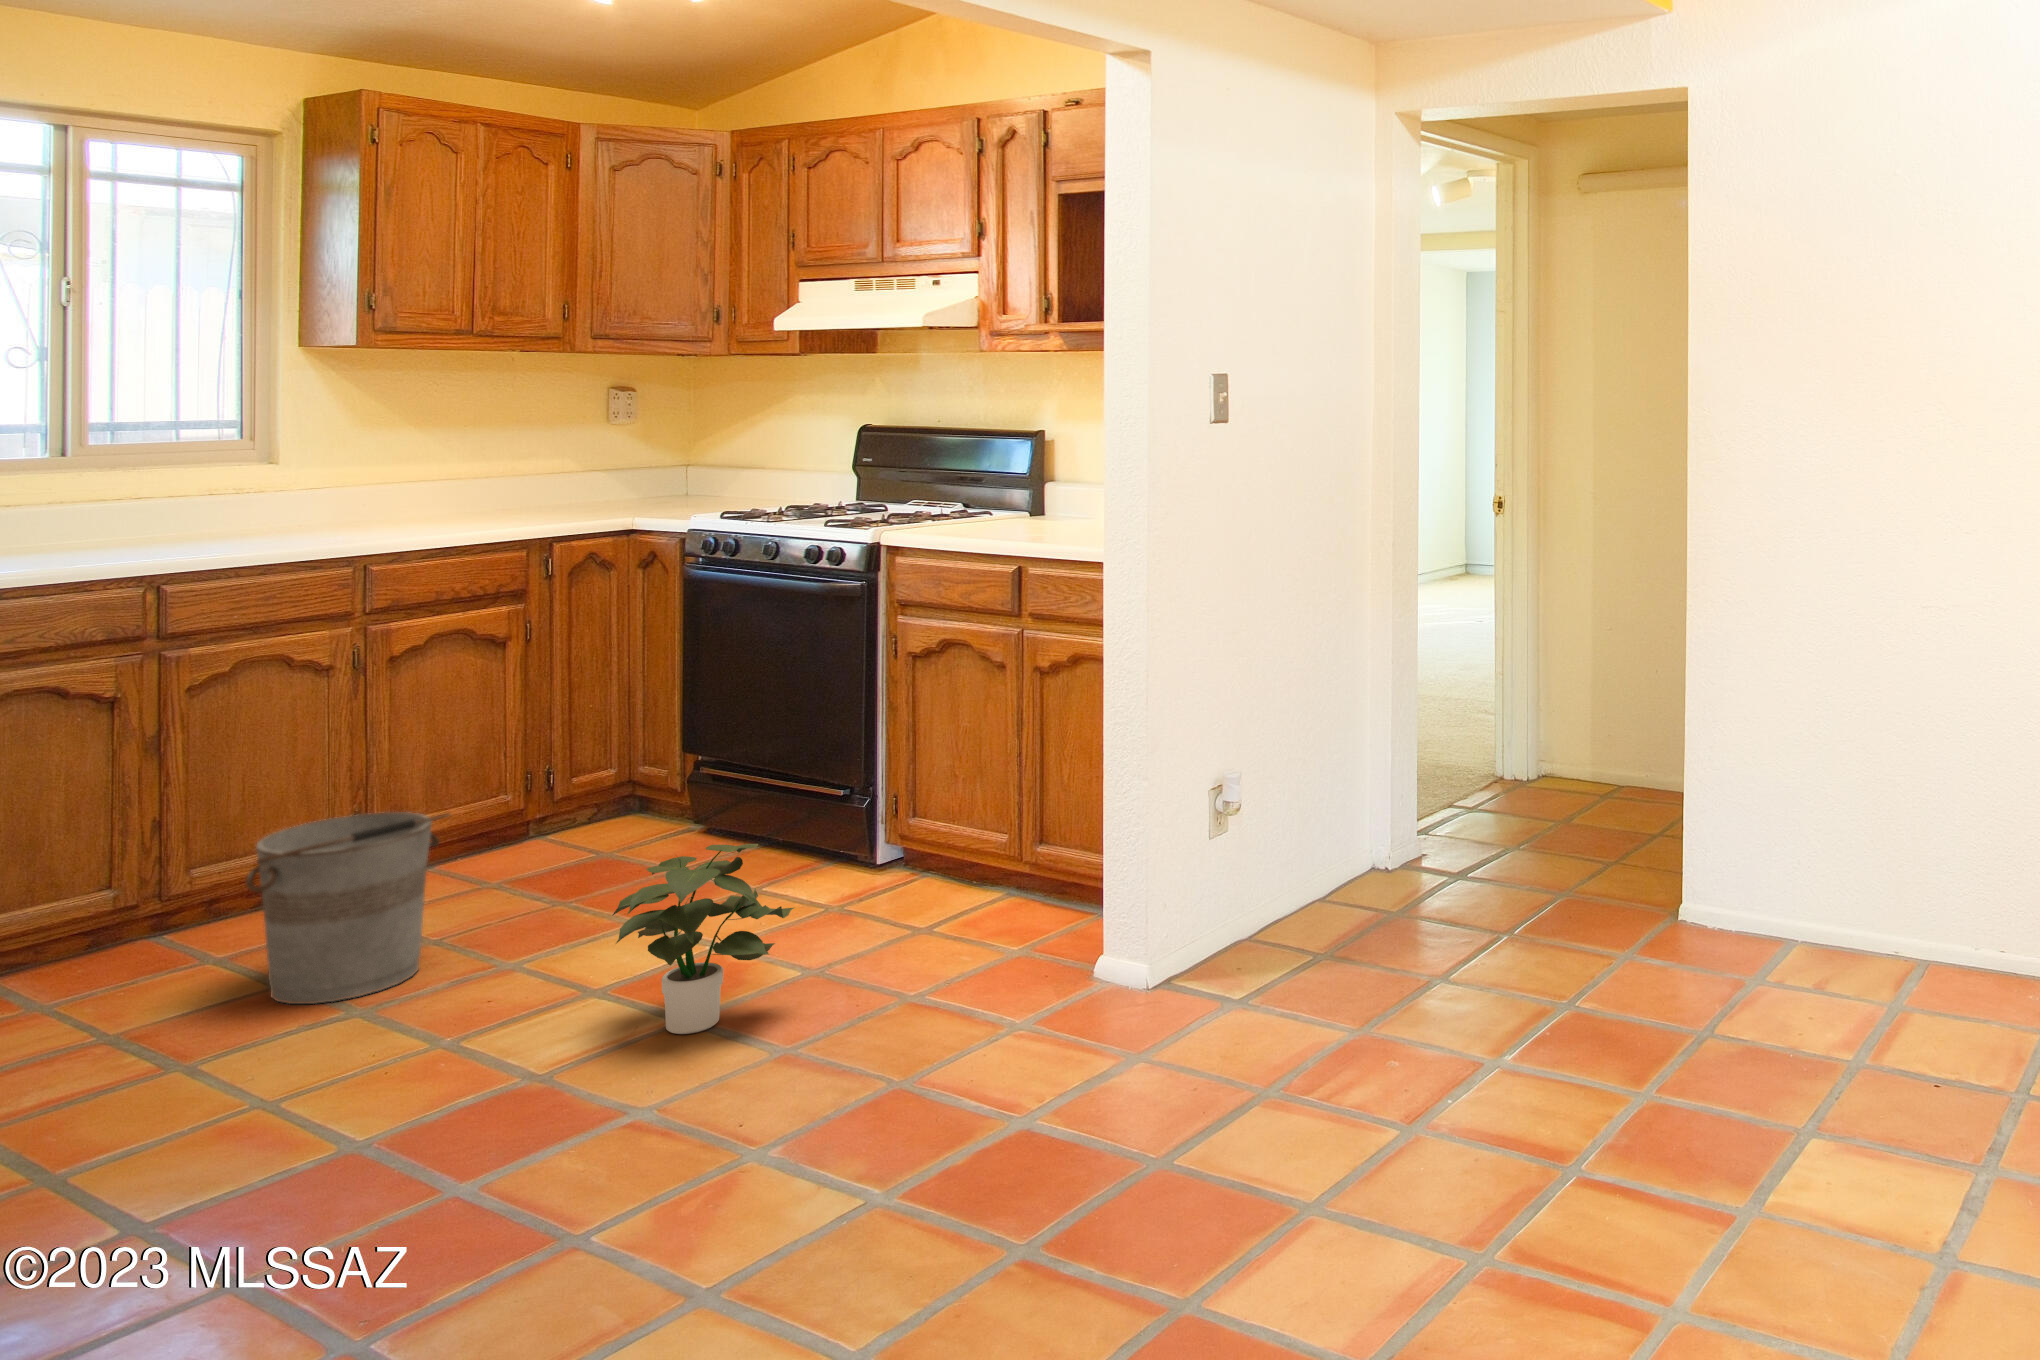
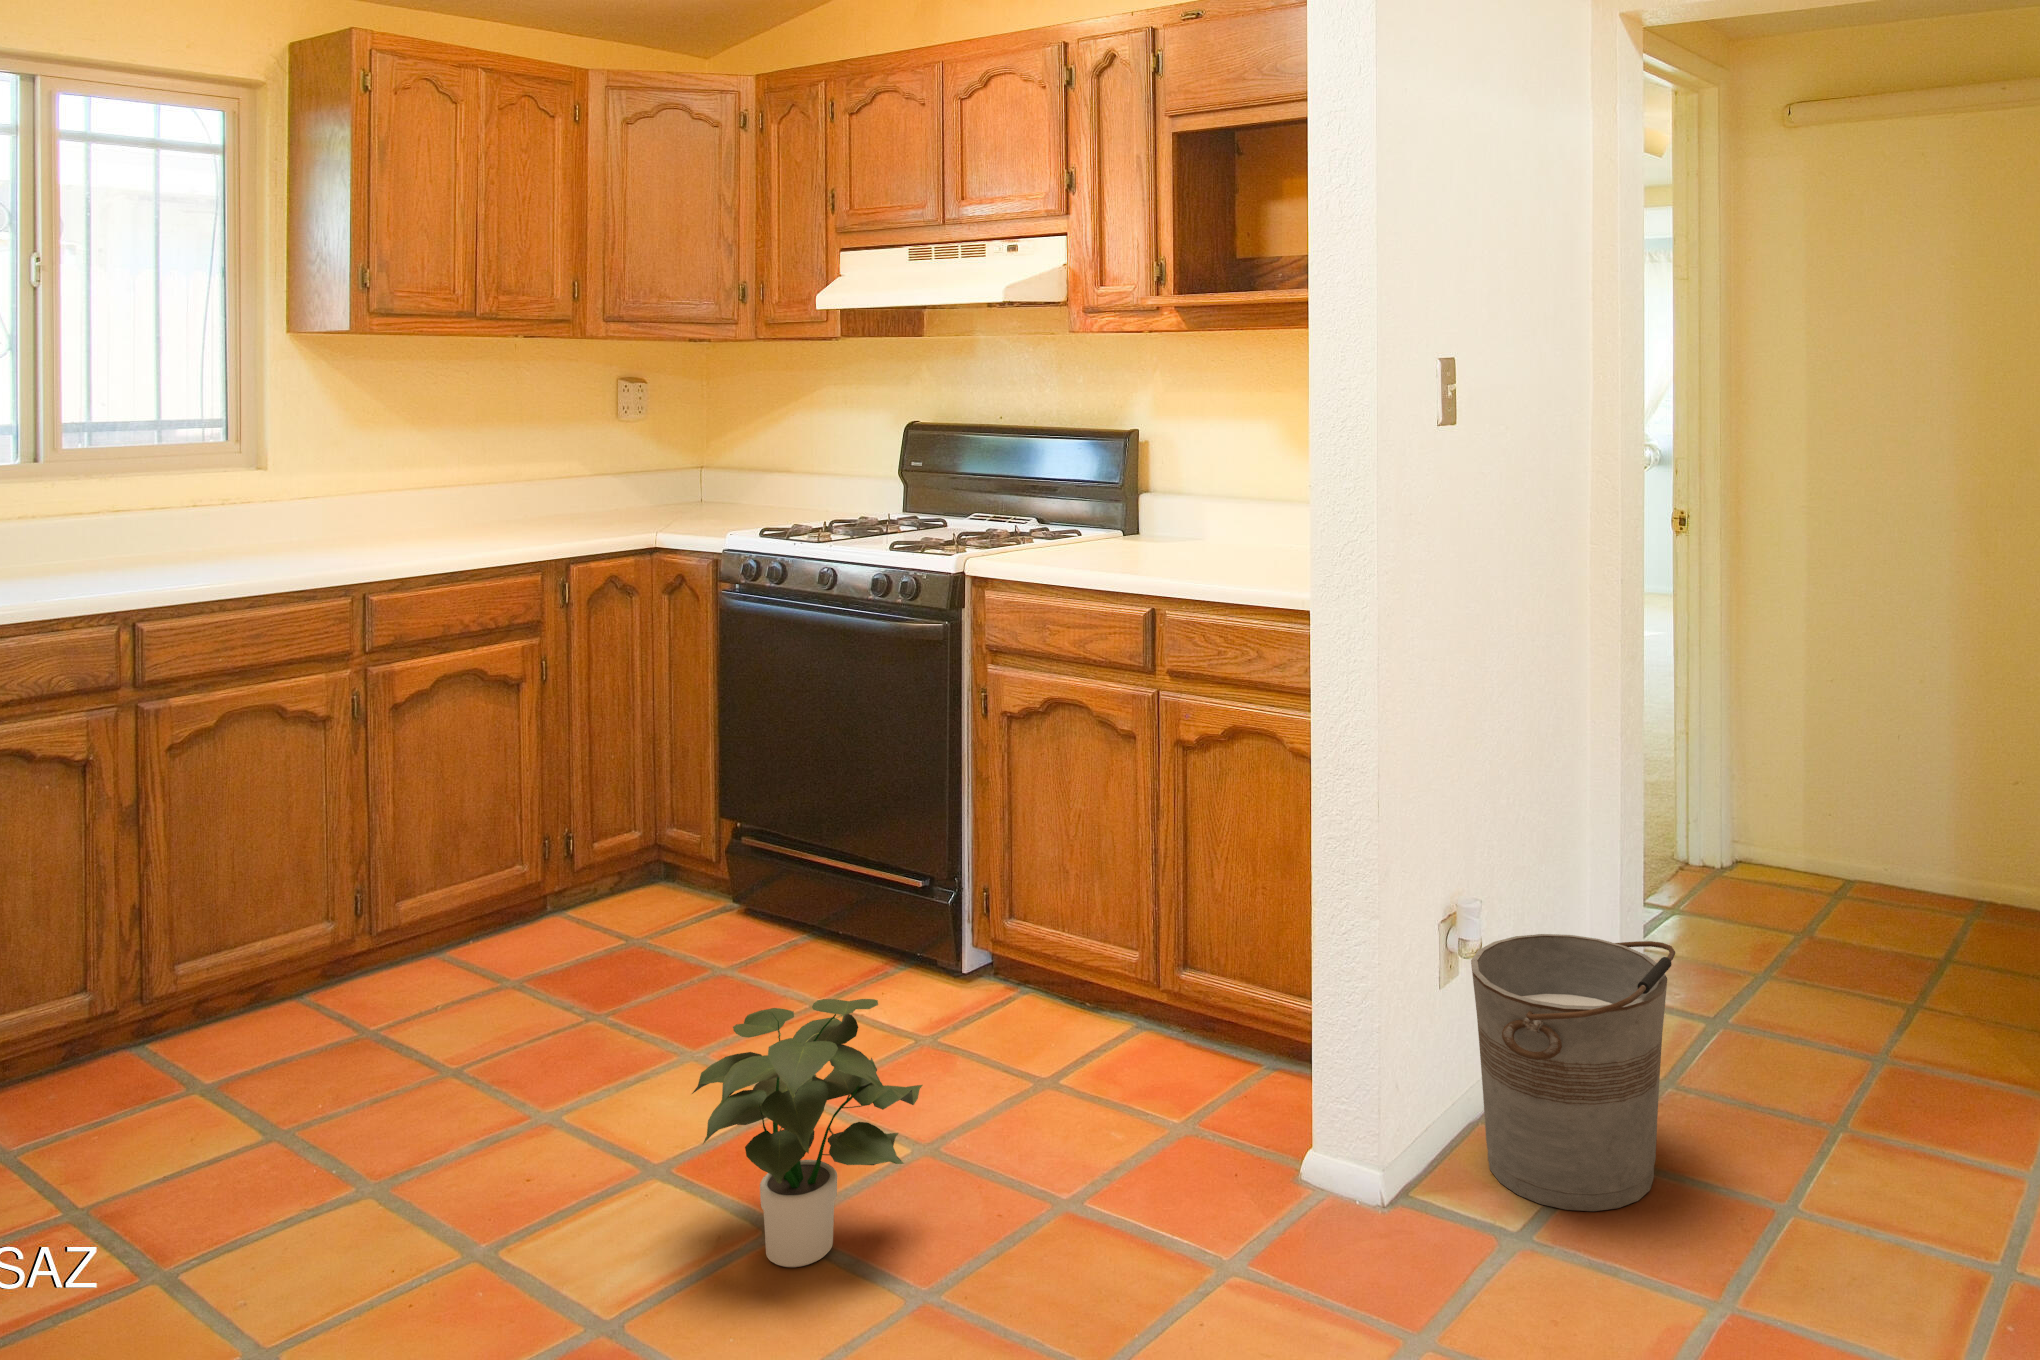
bucket: present [246,812,450,1004] -> present [1471,934,1675,1211]

